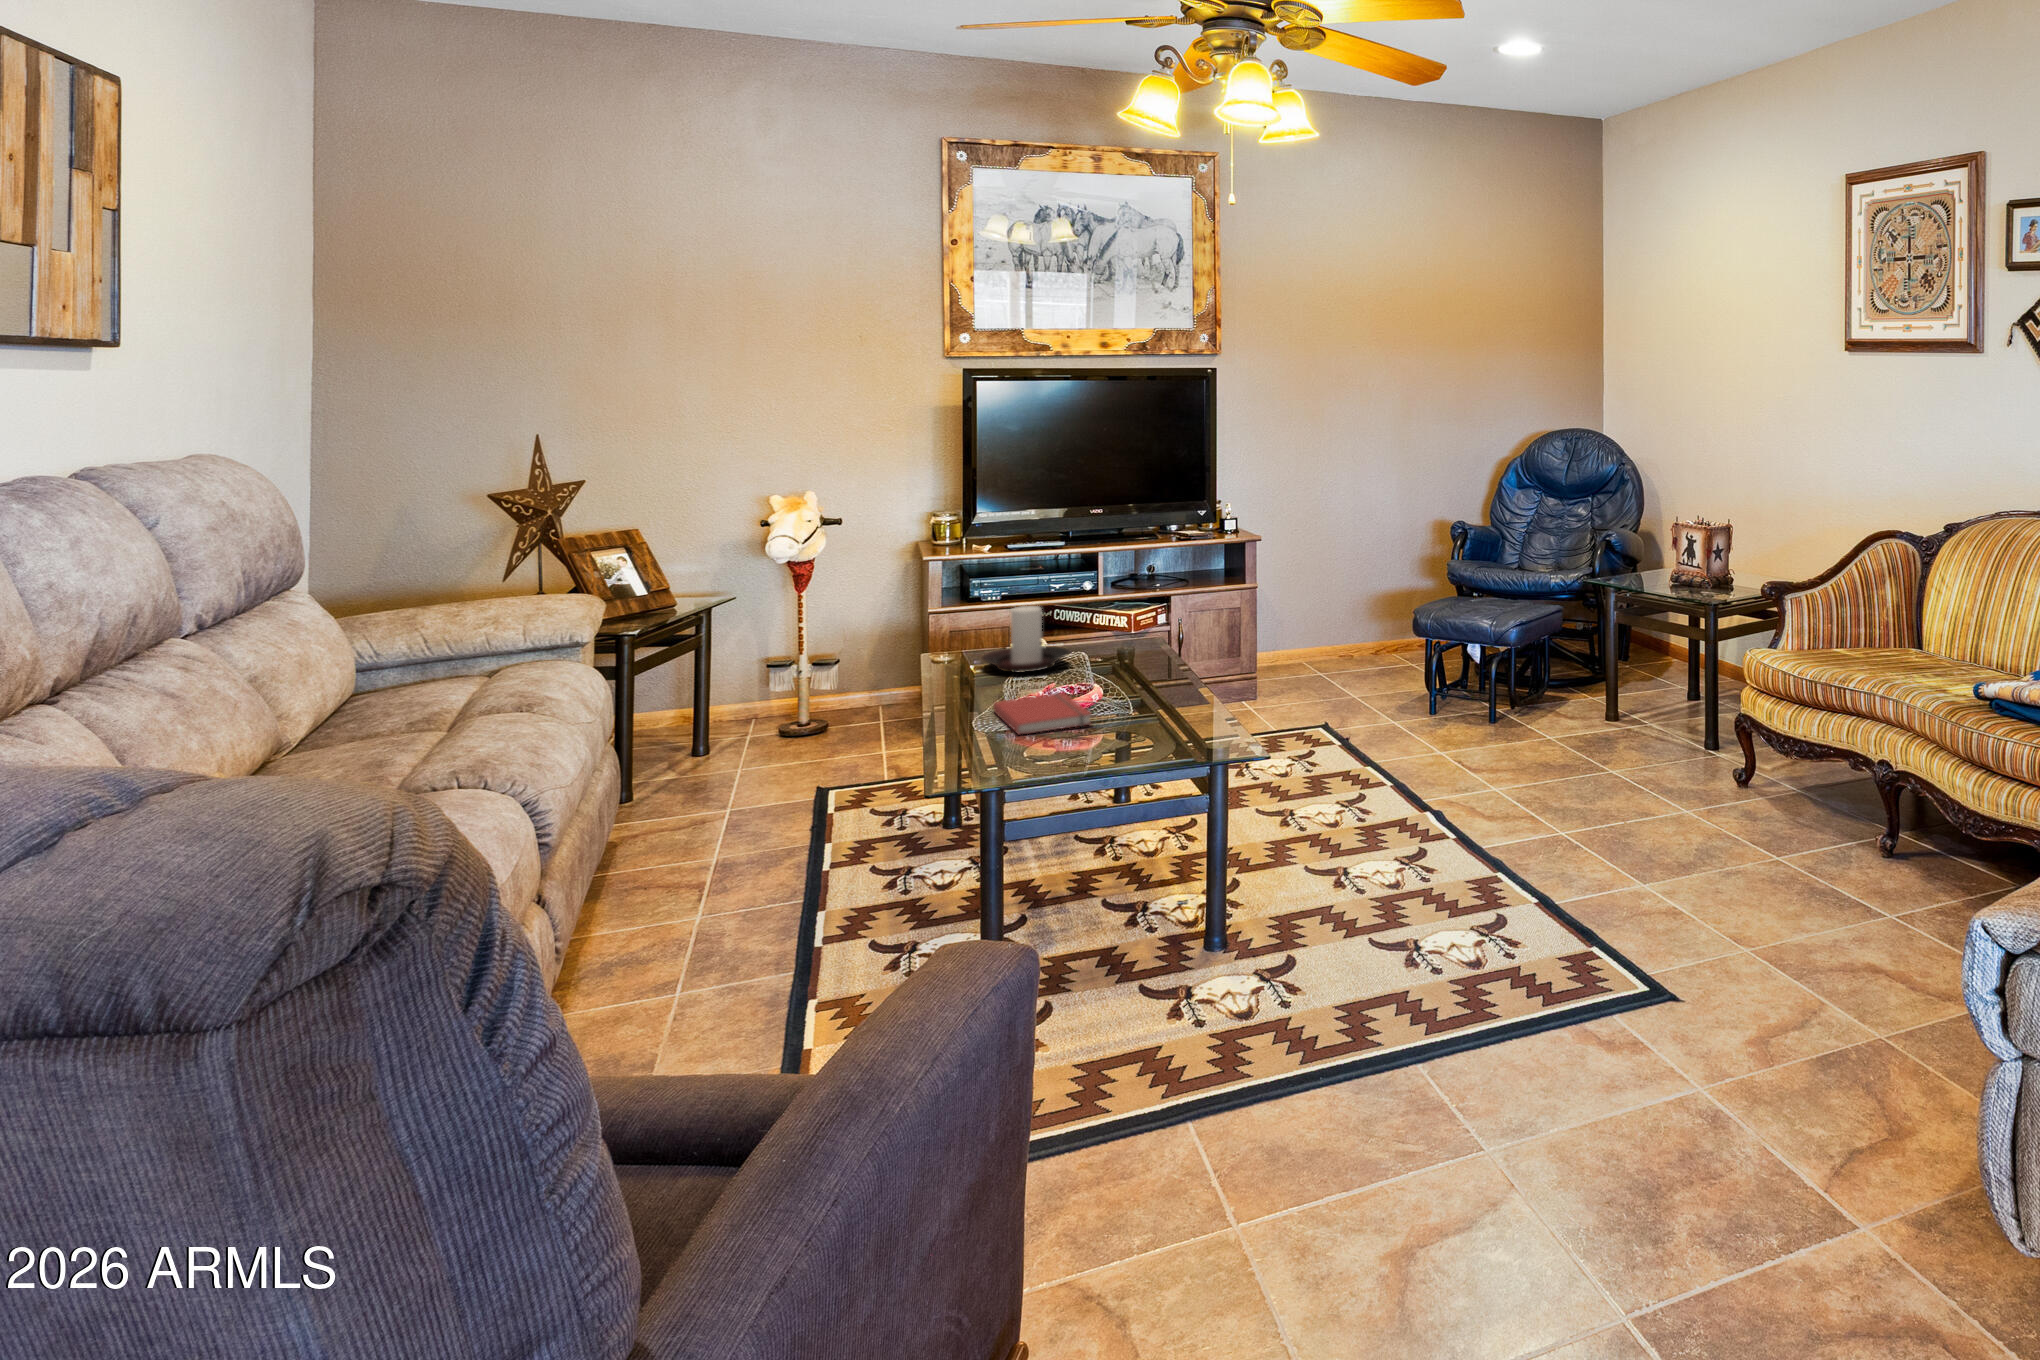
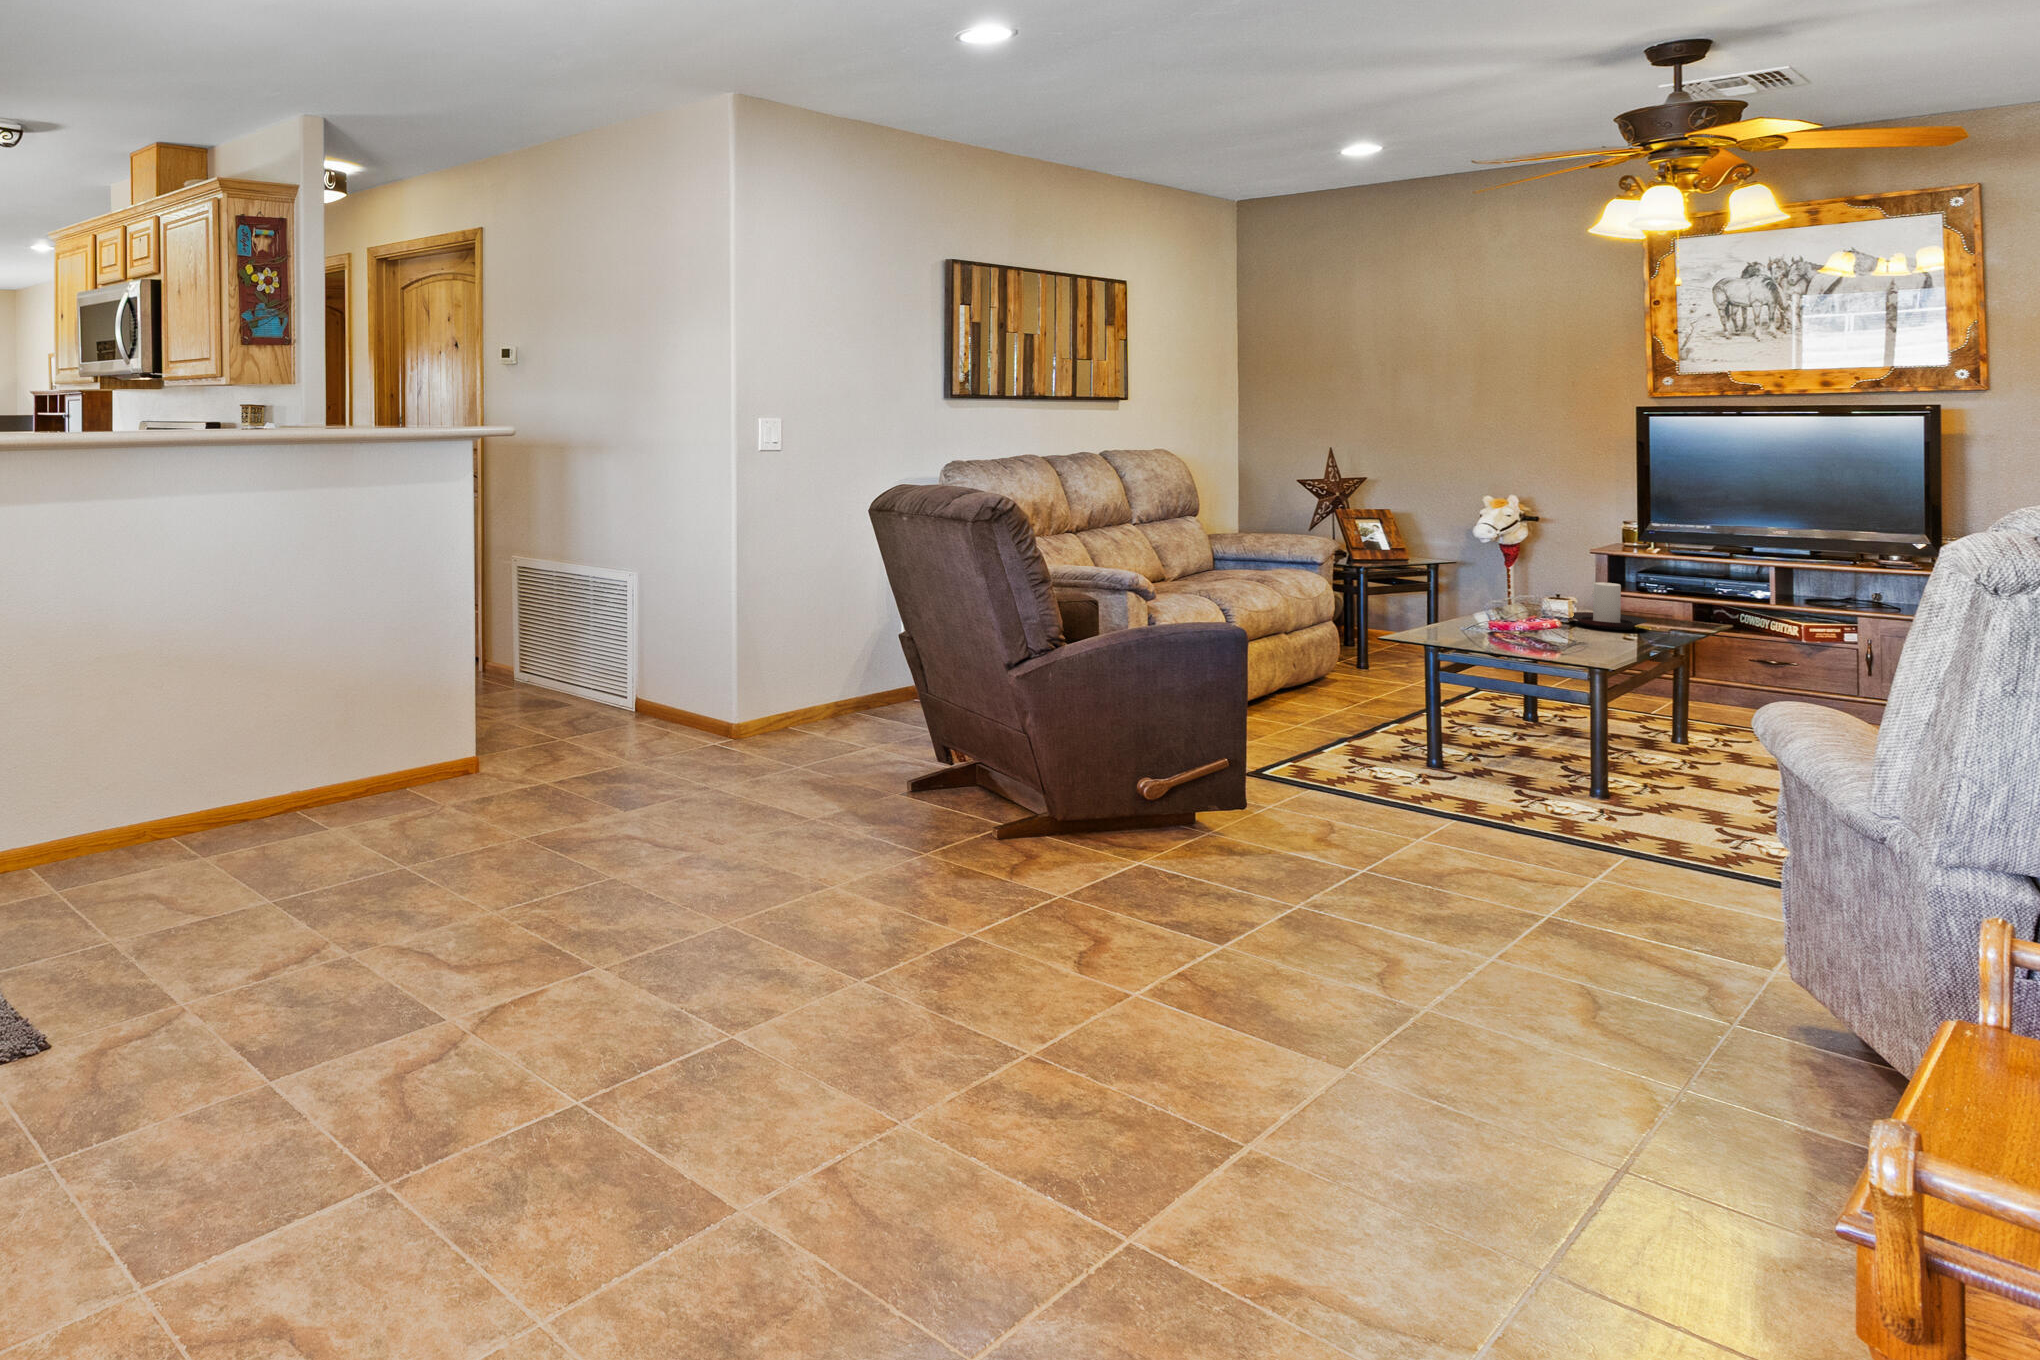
book: present [993,693,1091,734] -> none [1526,631,1593,655]

